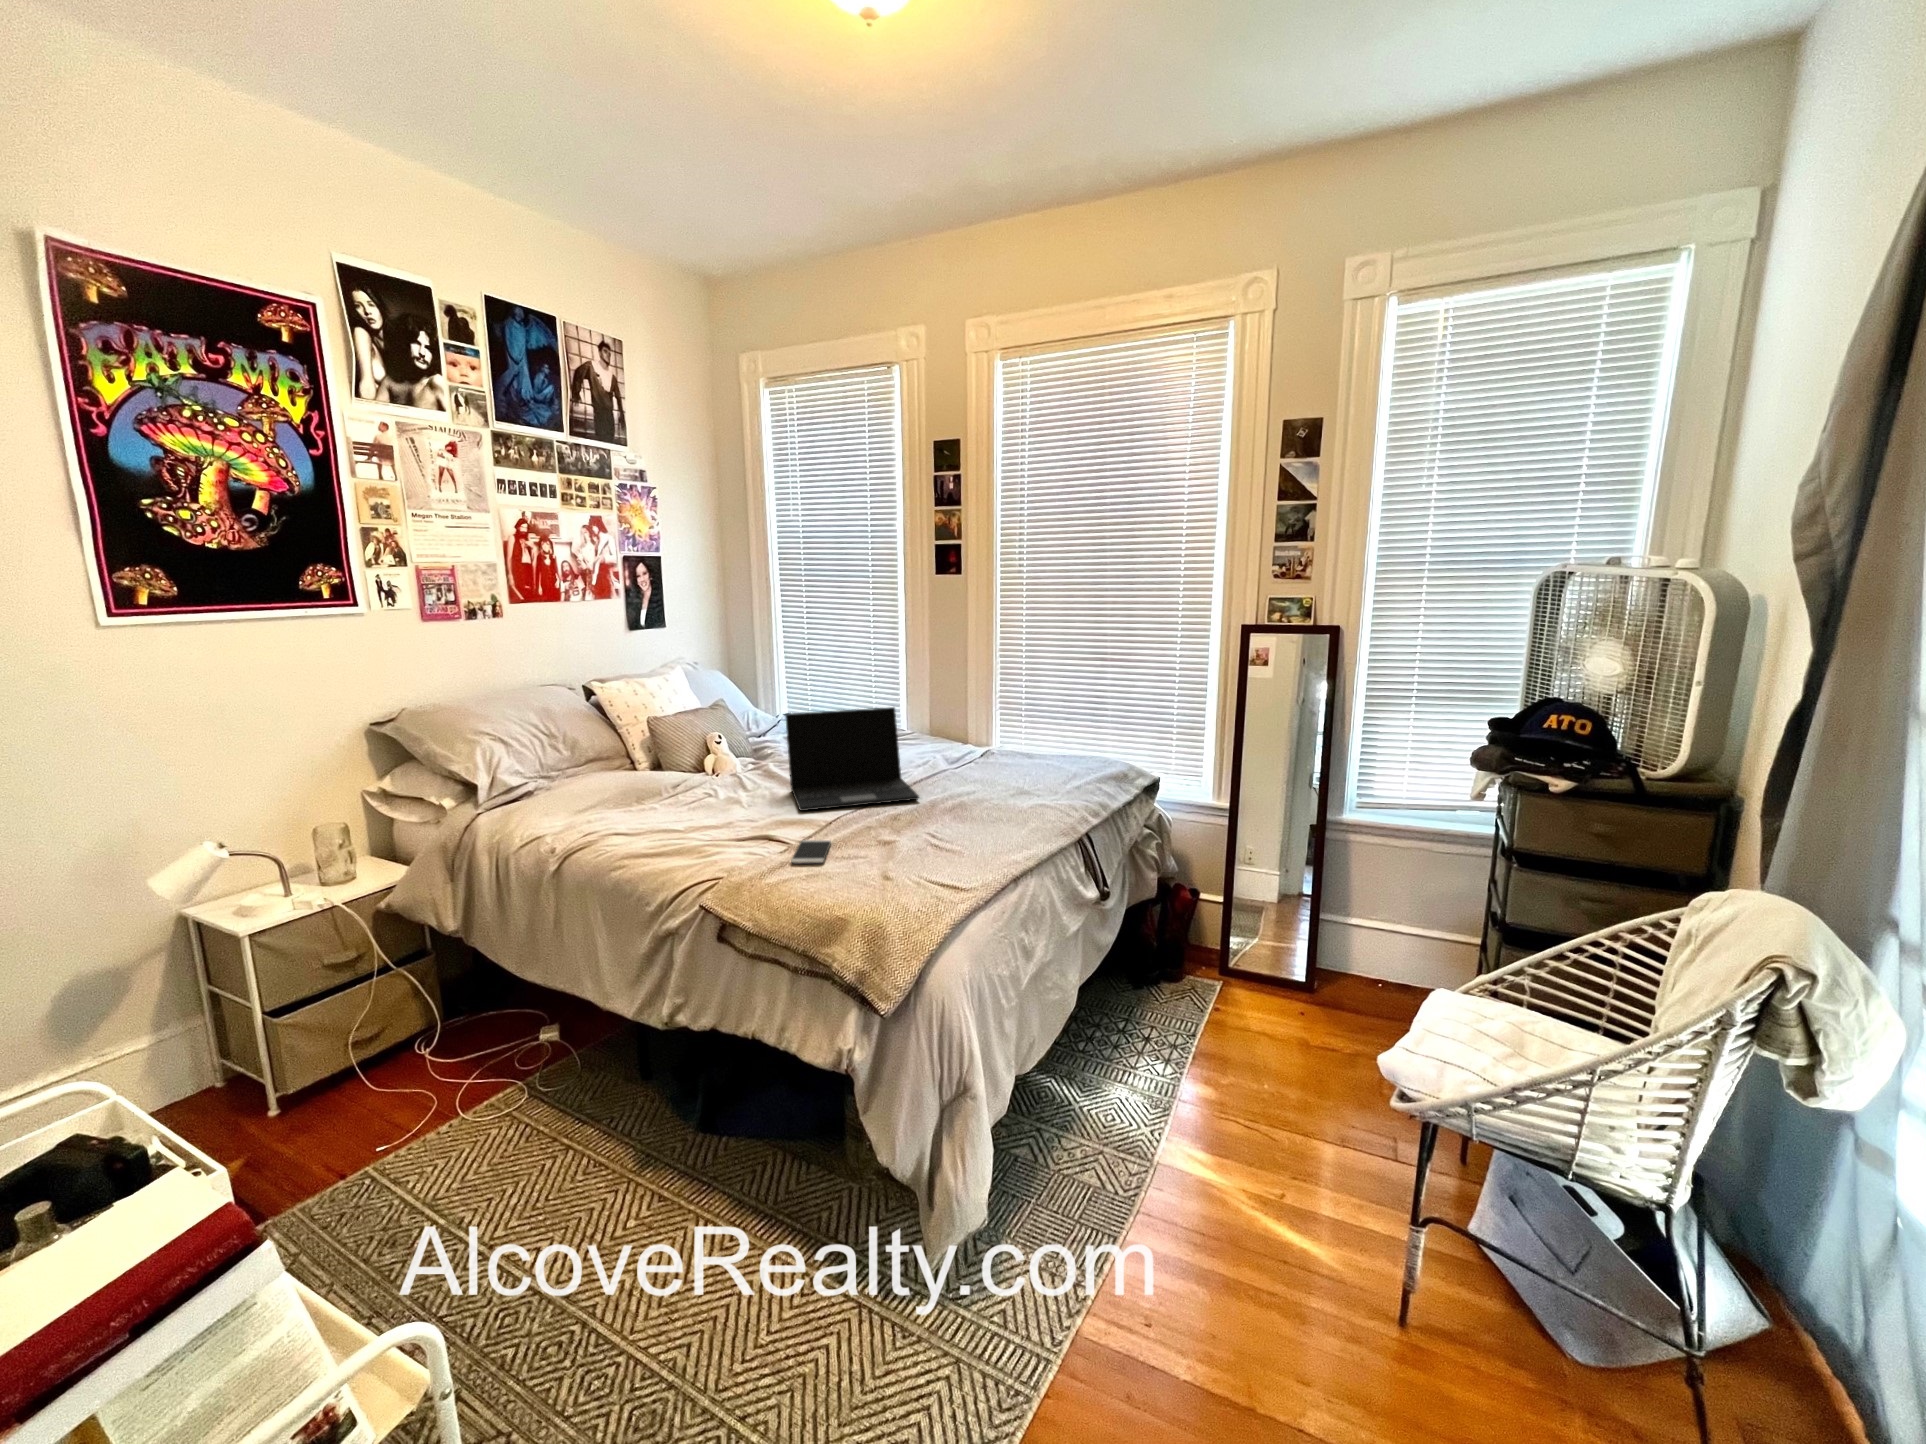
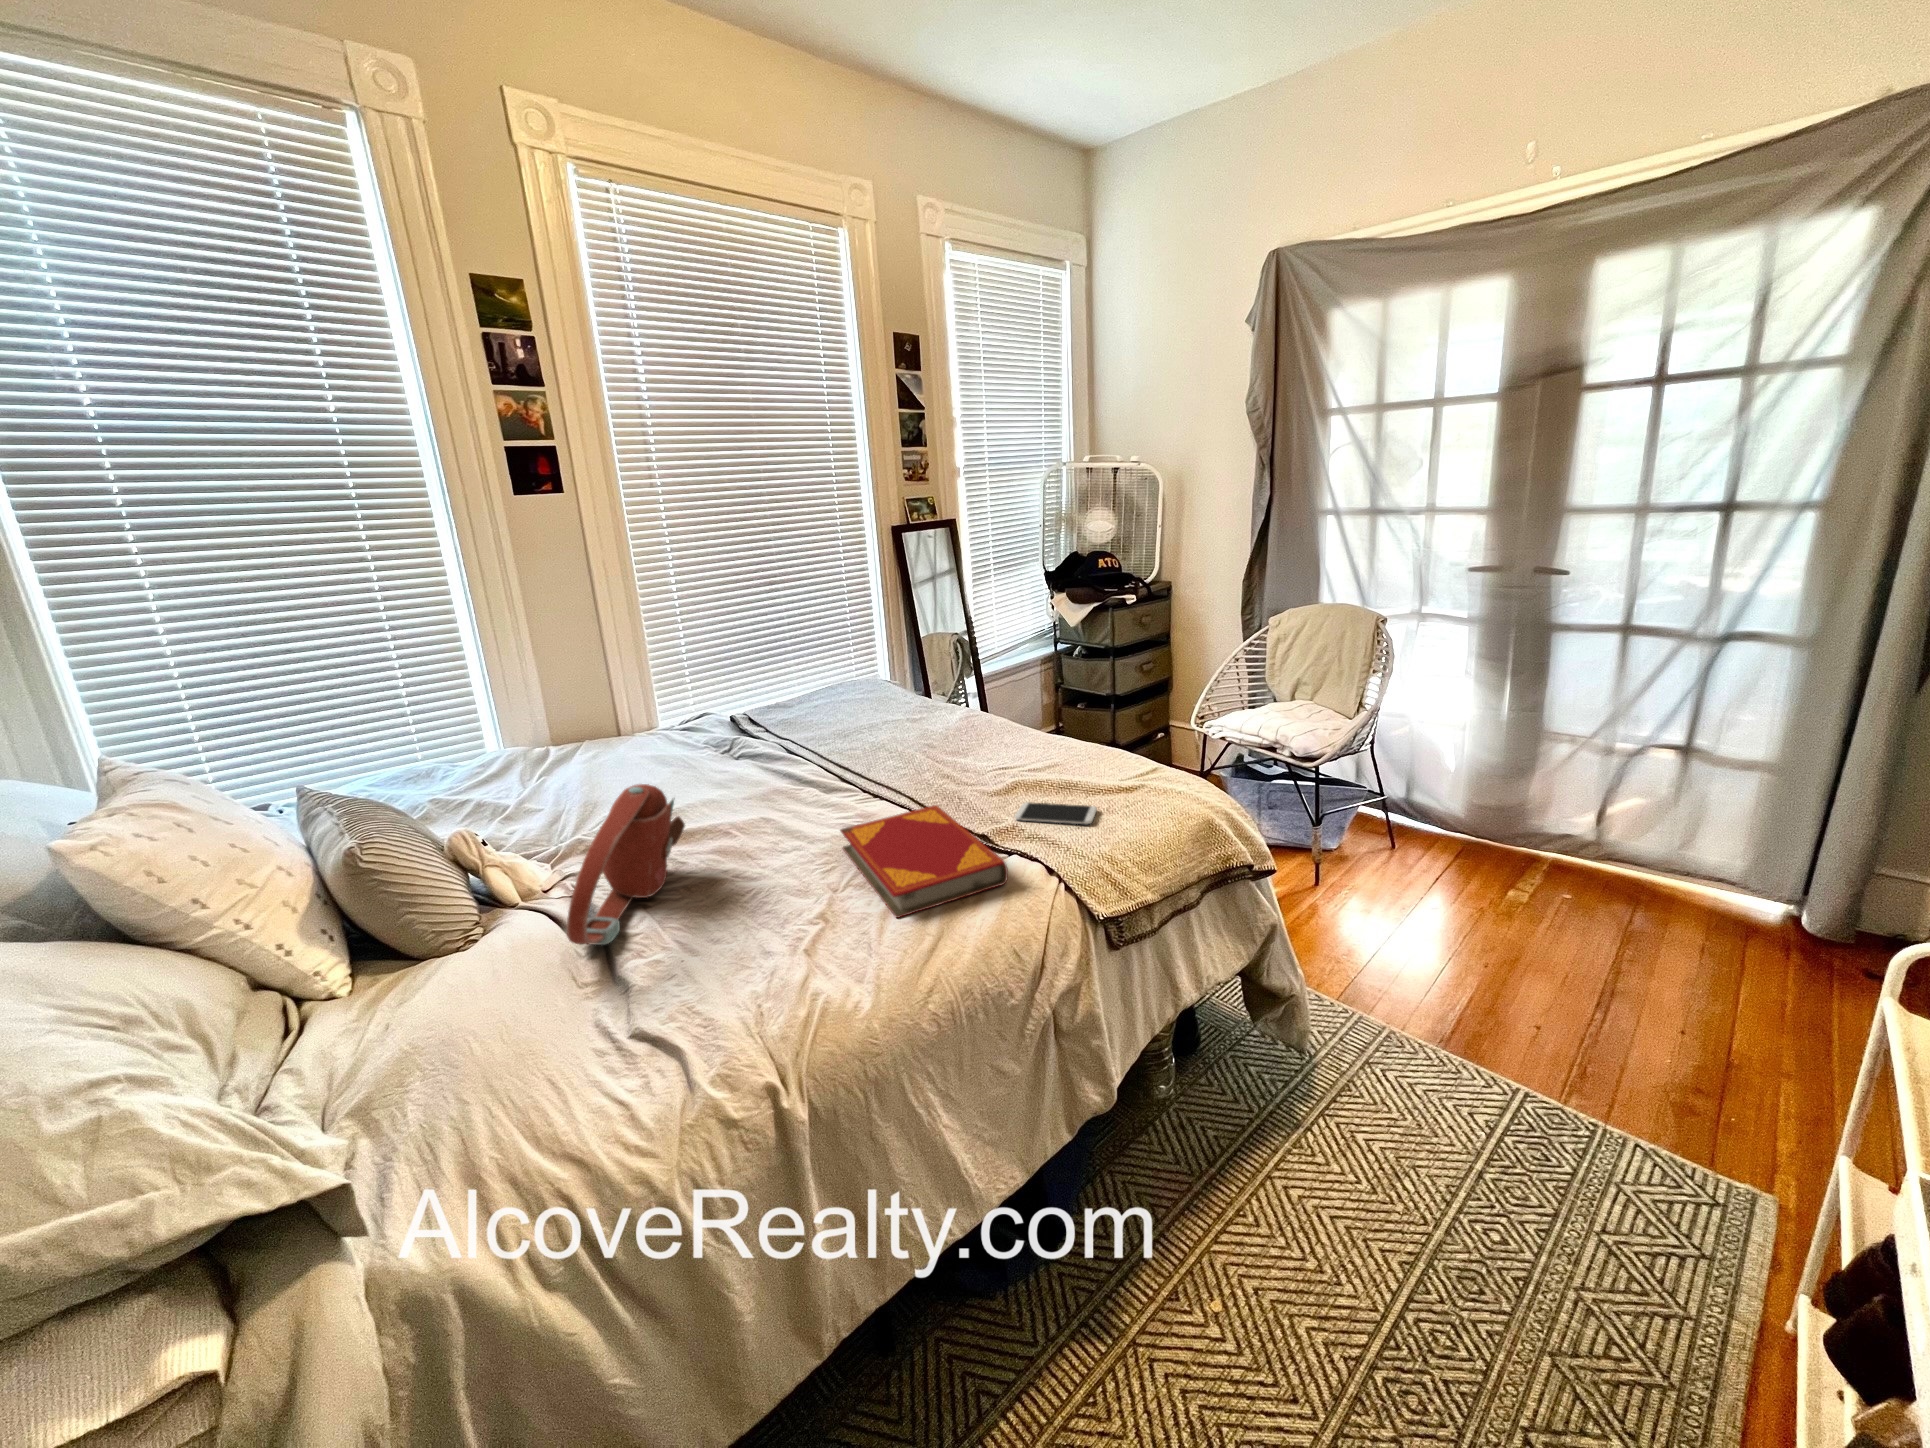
laptop: present [785,707,919,811] -> none [712,670,904,825]
handbag: none [617,732,738,791] -> present [567,784,685,945]
hardback book: none [660,798,793,850] -> present [840,805,1008,918]

